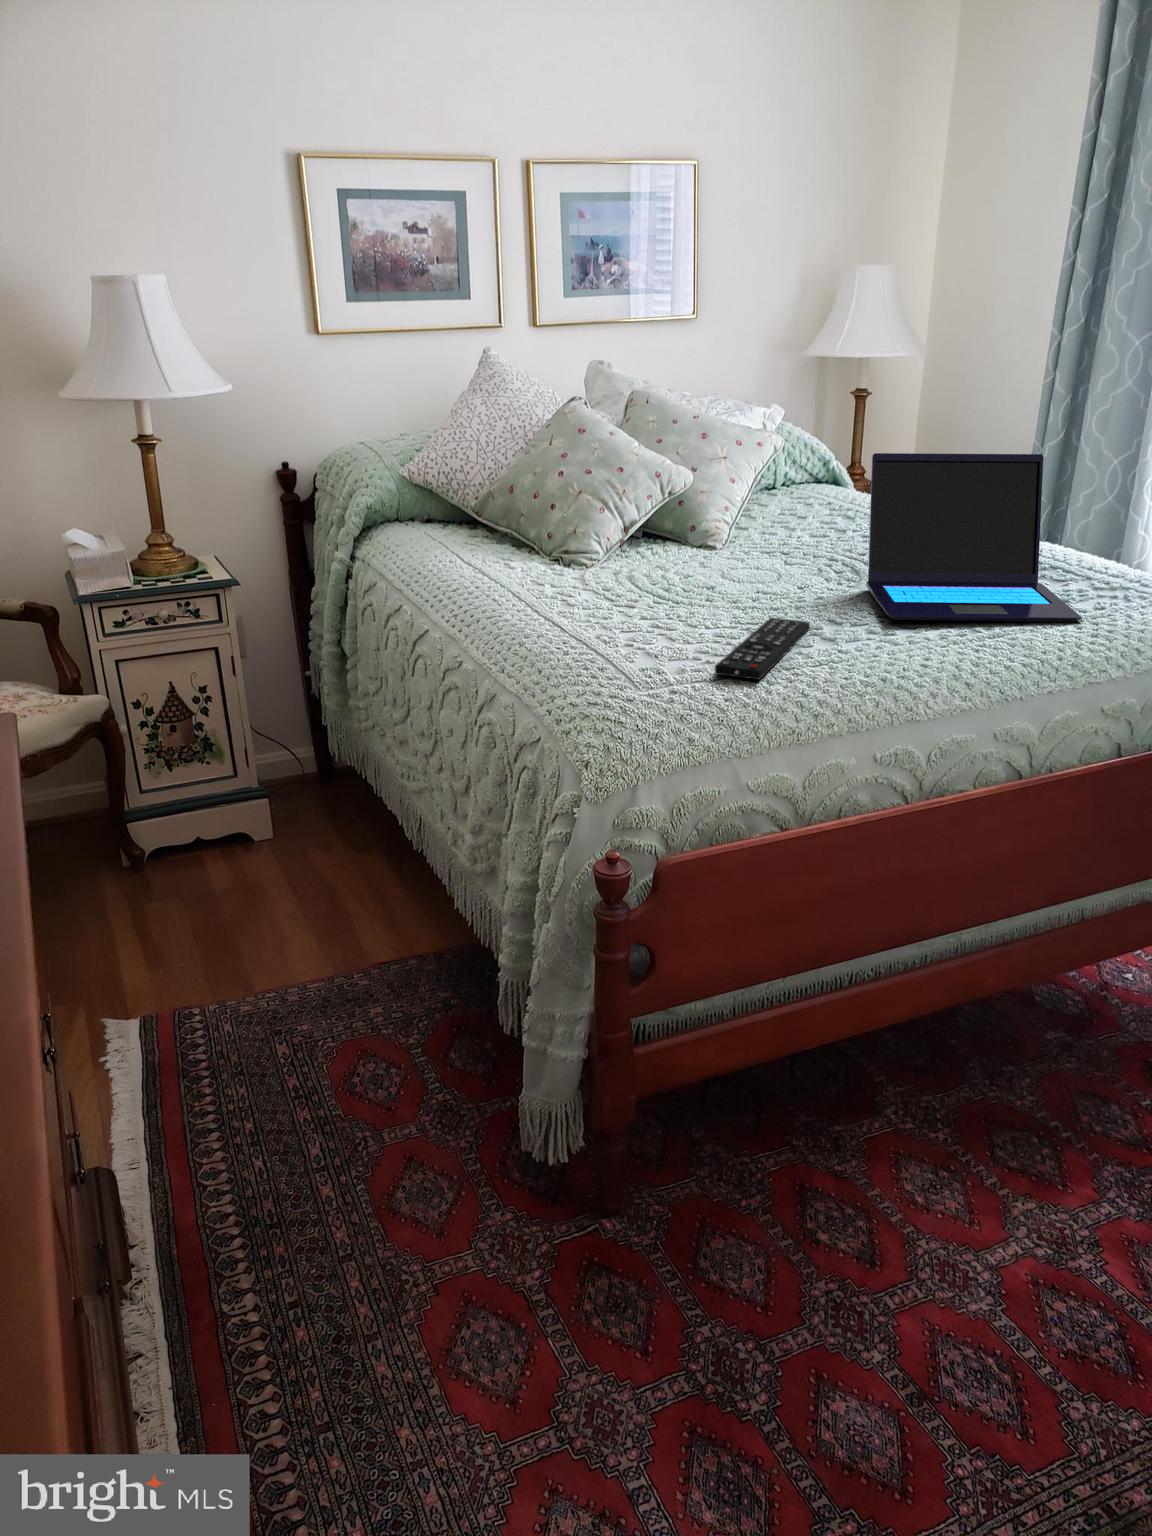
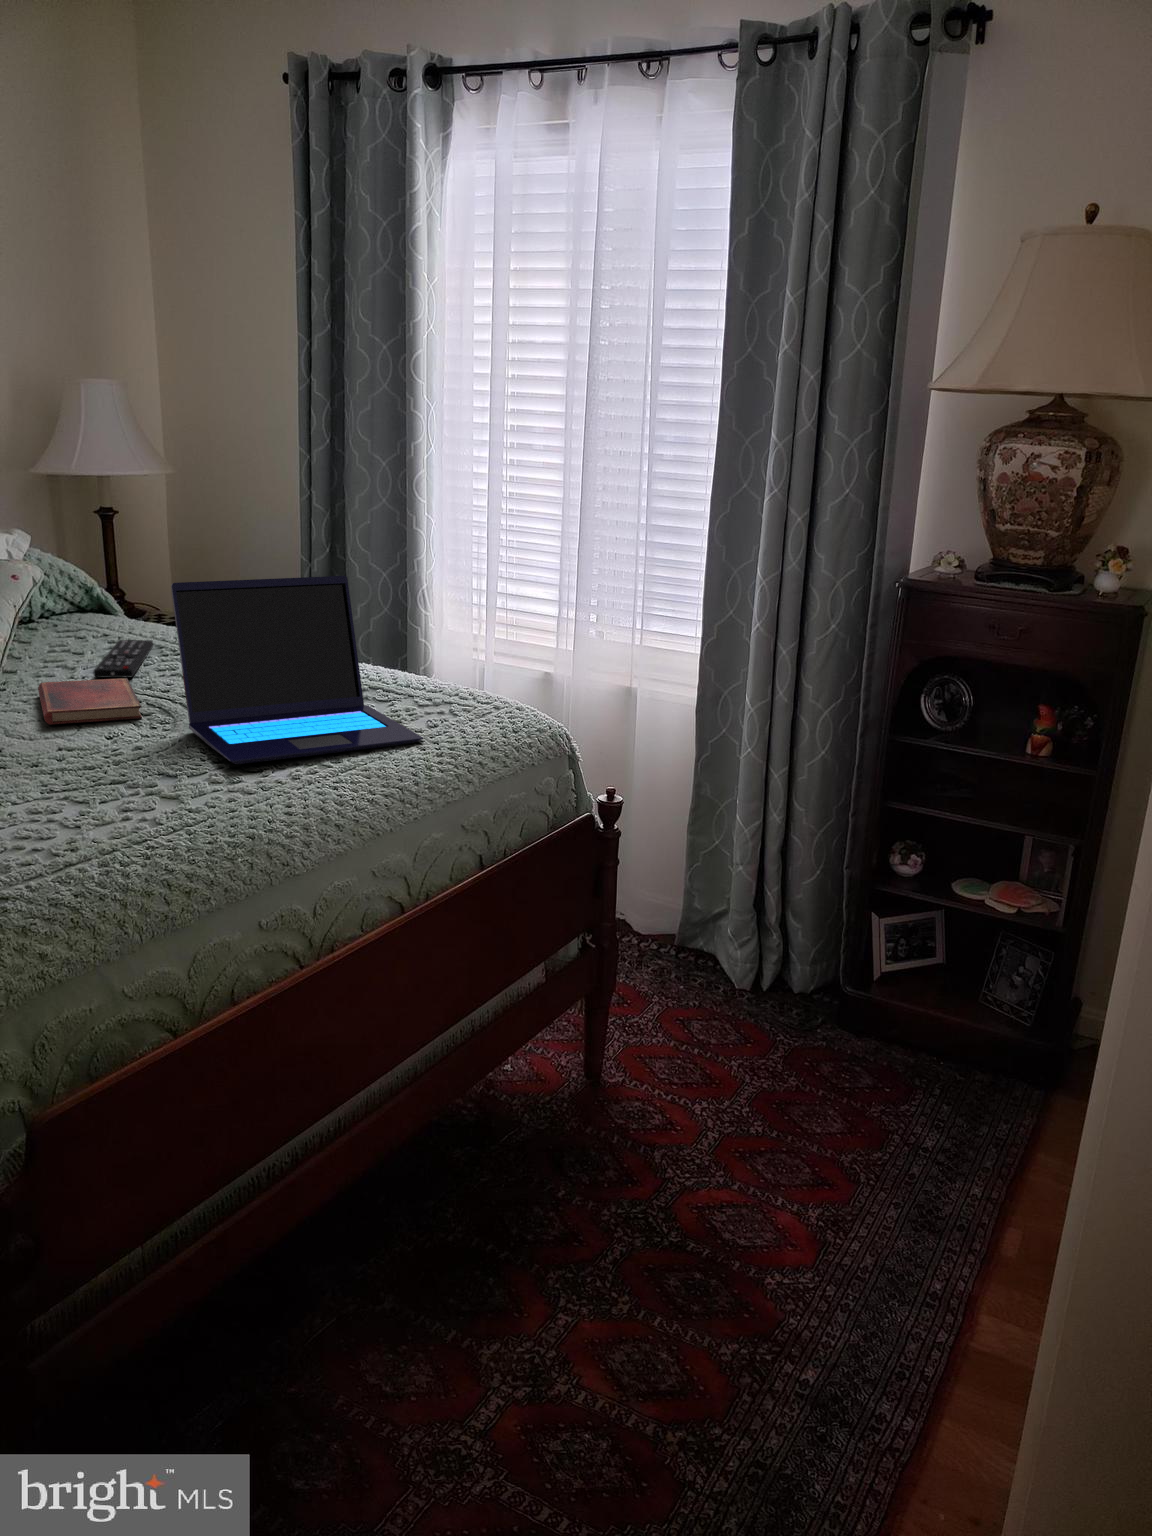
diary: none [753,537,833,574] -> present [38,678,142,724]
remote control: present [715,618,810,680] -> present [94,640,153,677]

